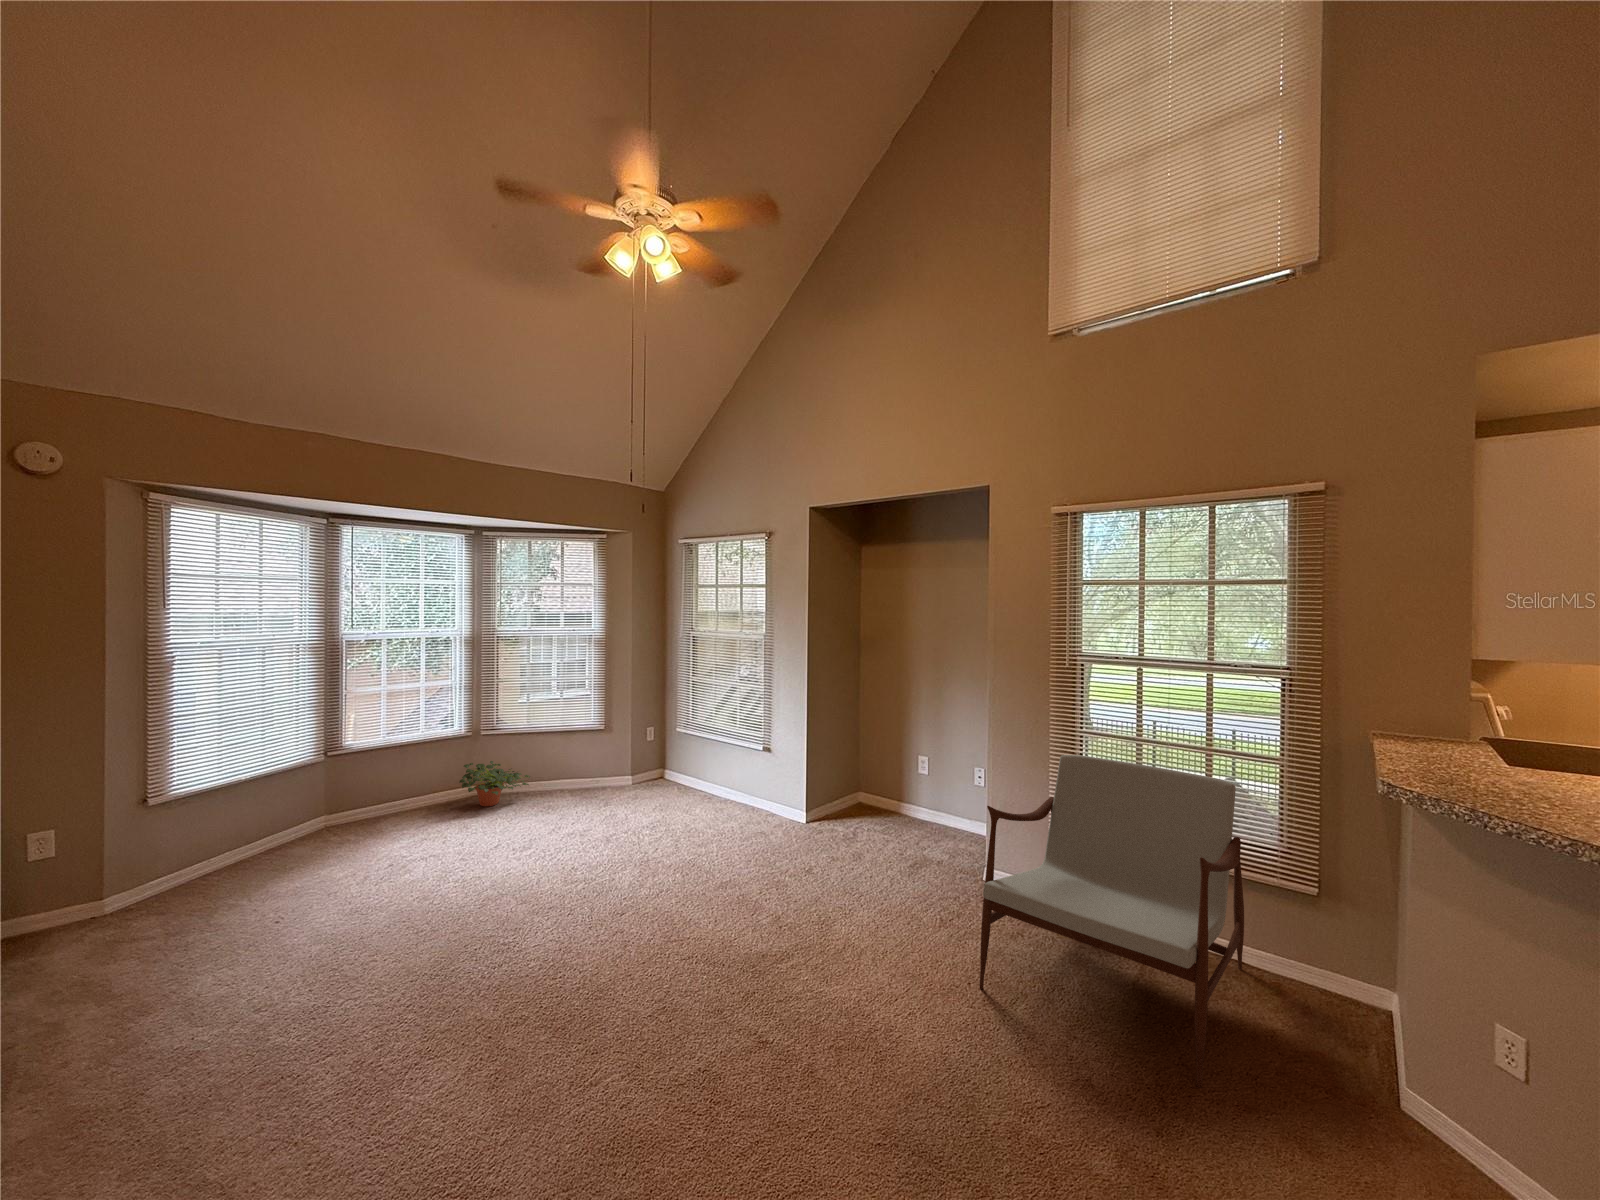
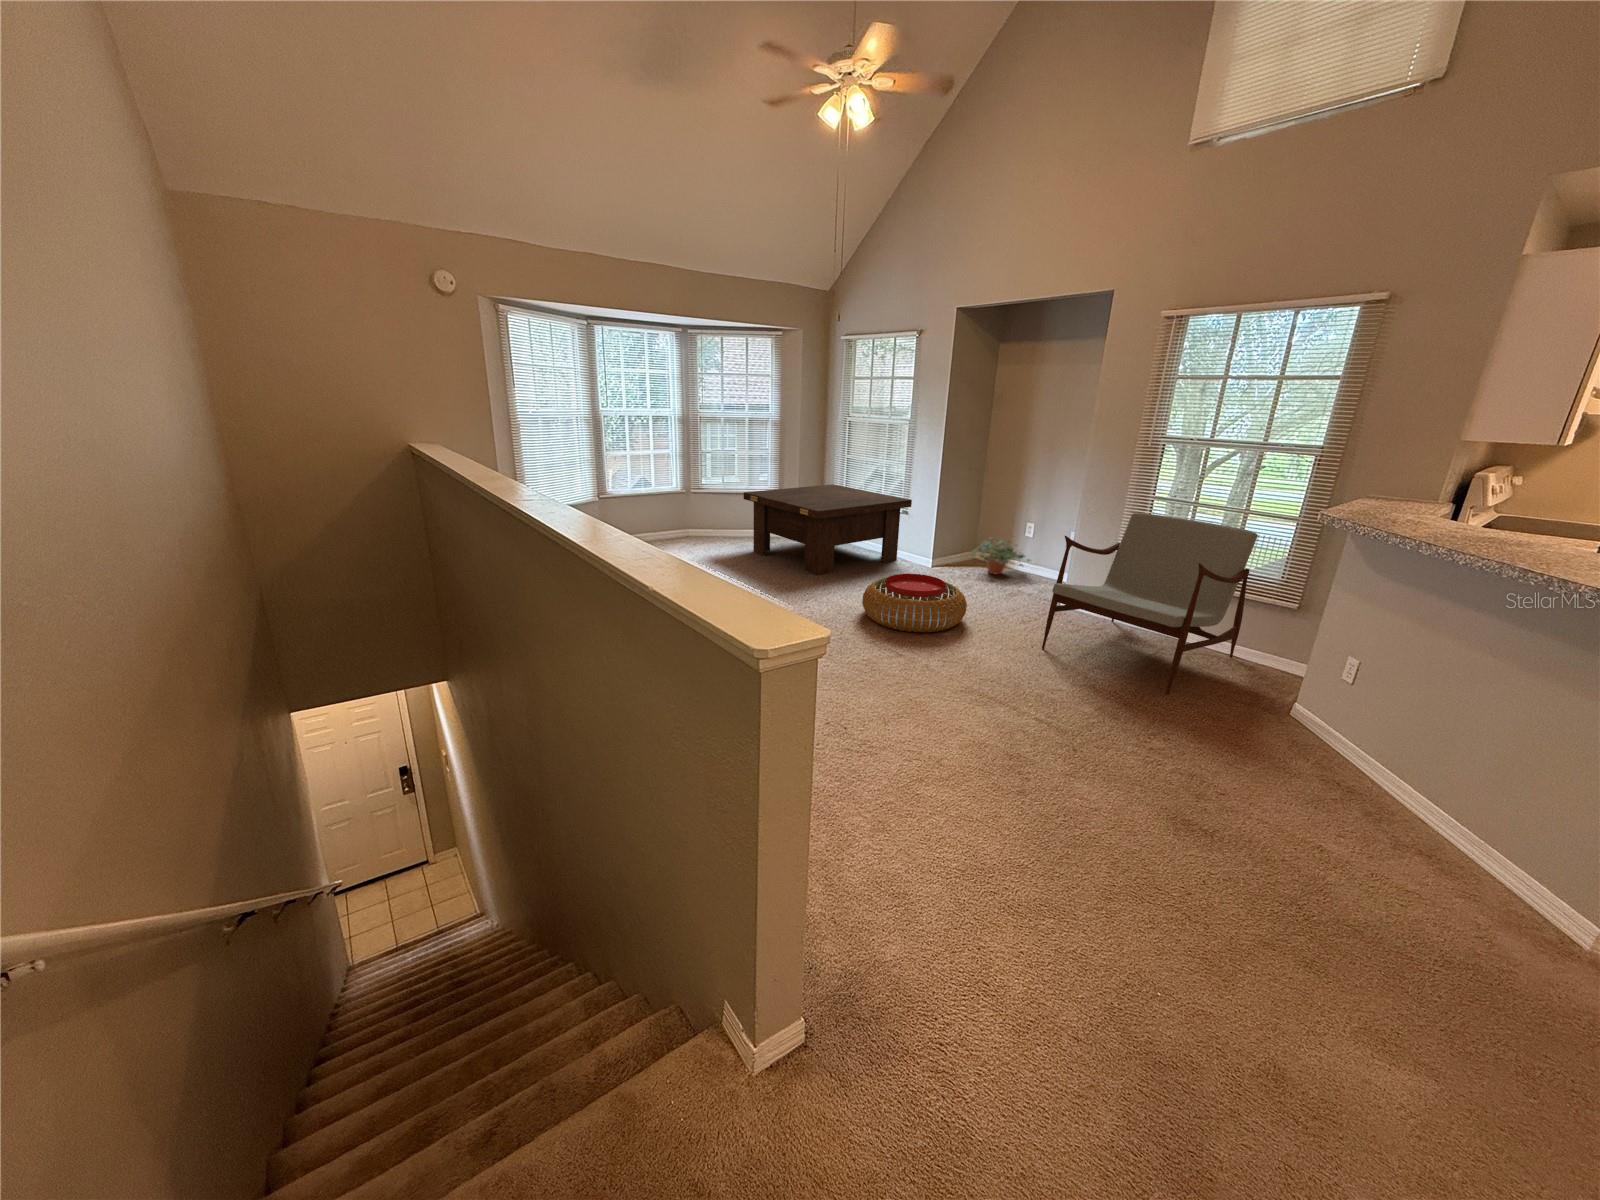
coffee table: none [545,714,774,858] -> present [744,484,912,576]
potted plant: present [459,761,530,806] -> present [972,538,1030,575]
pouf: none [699,861,858,976] -> present [862,574,967,633]

